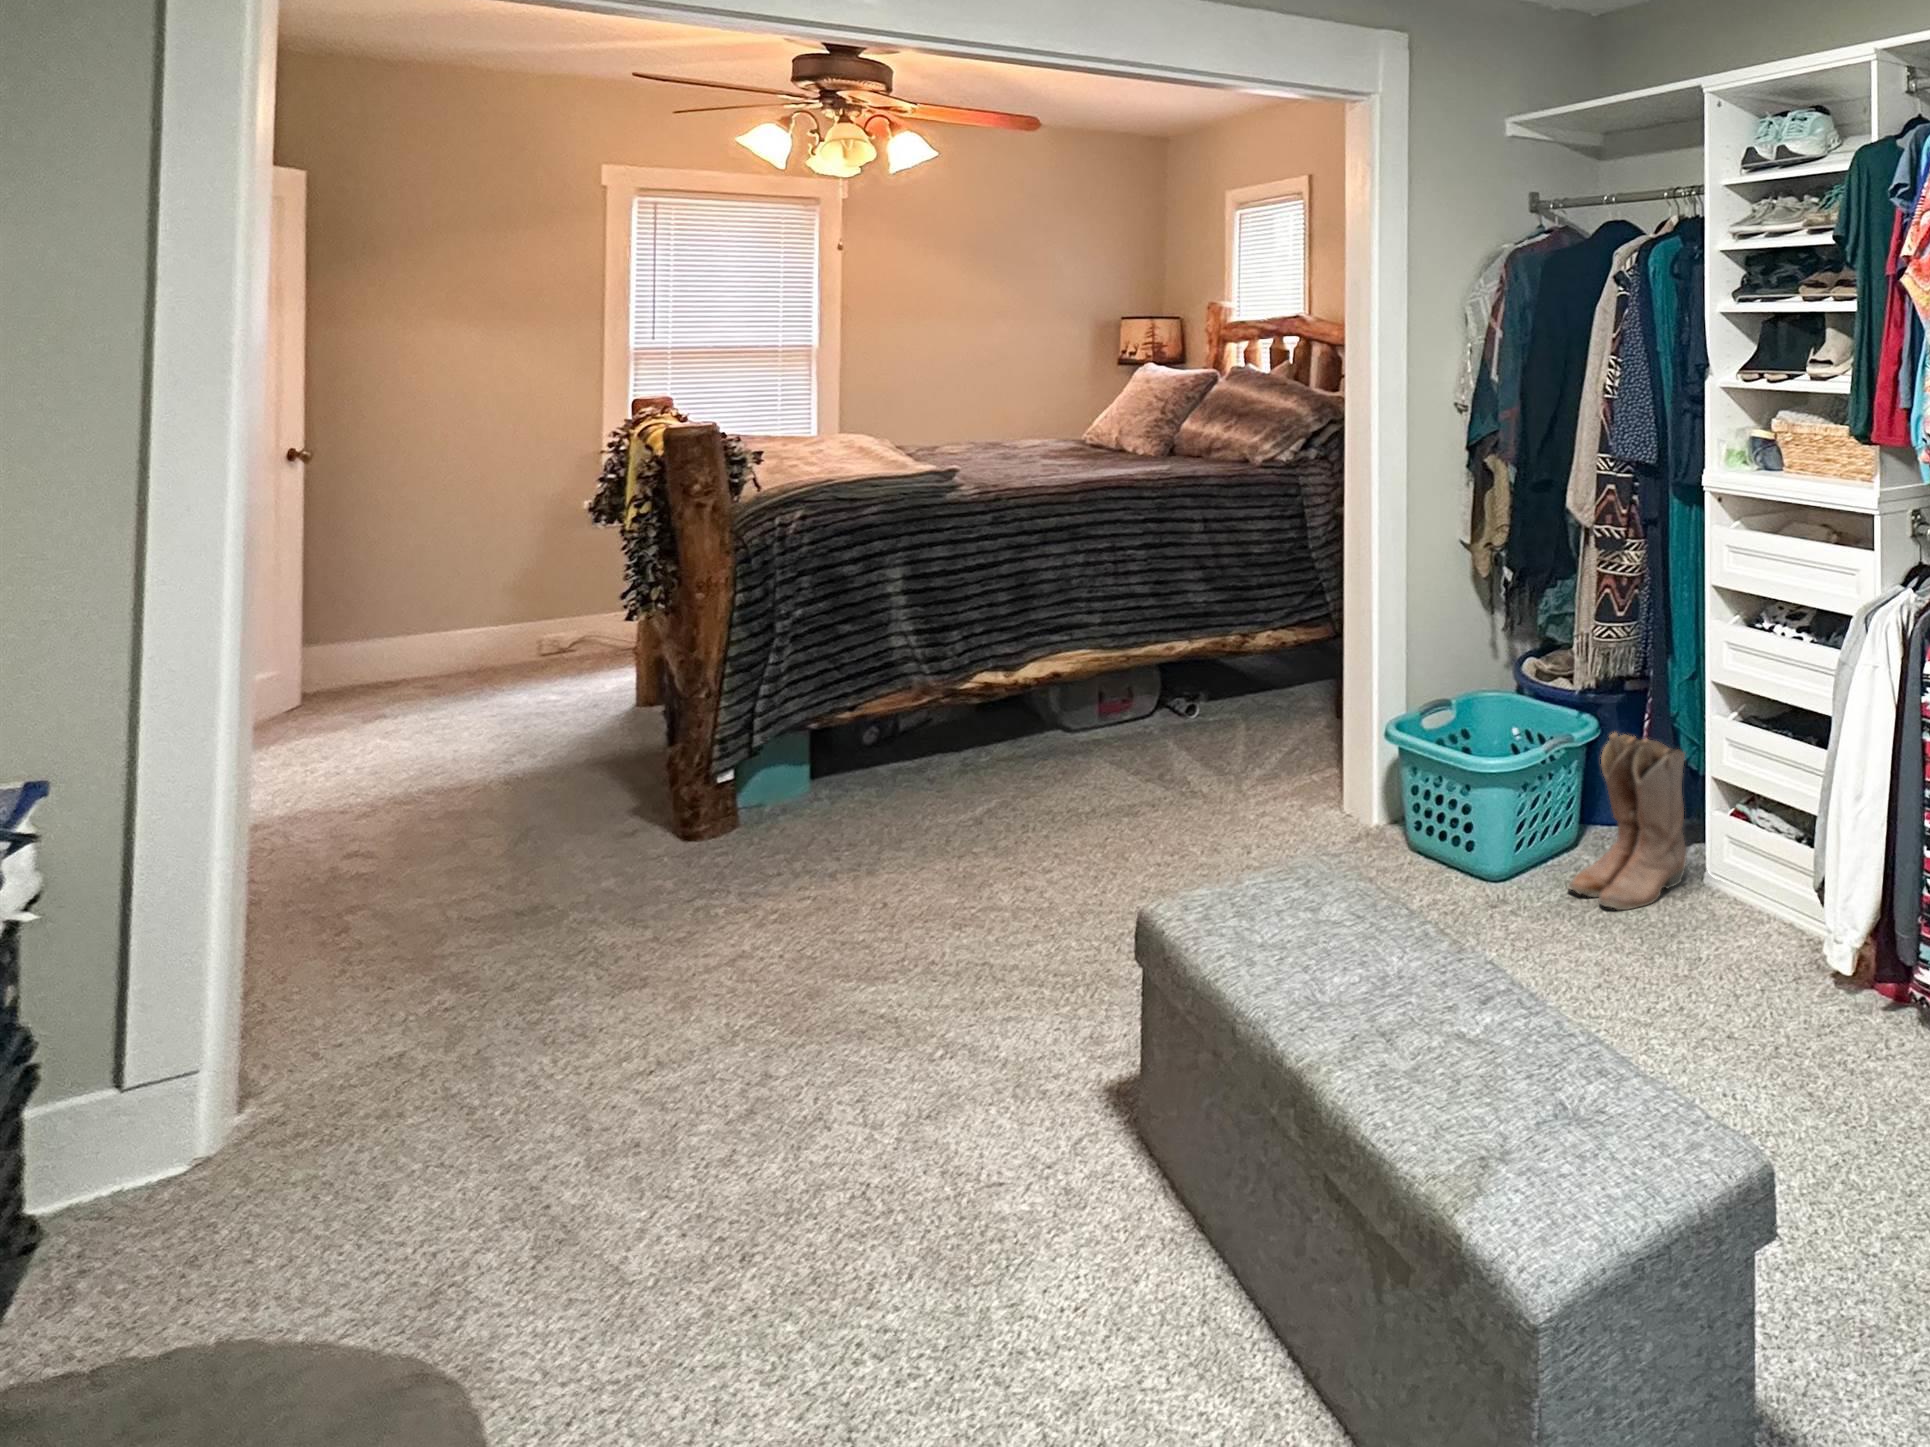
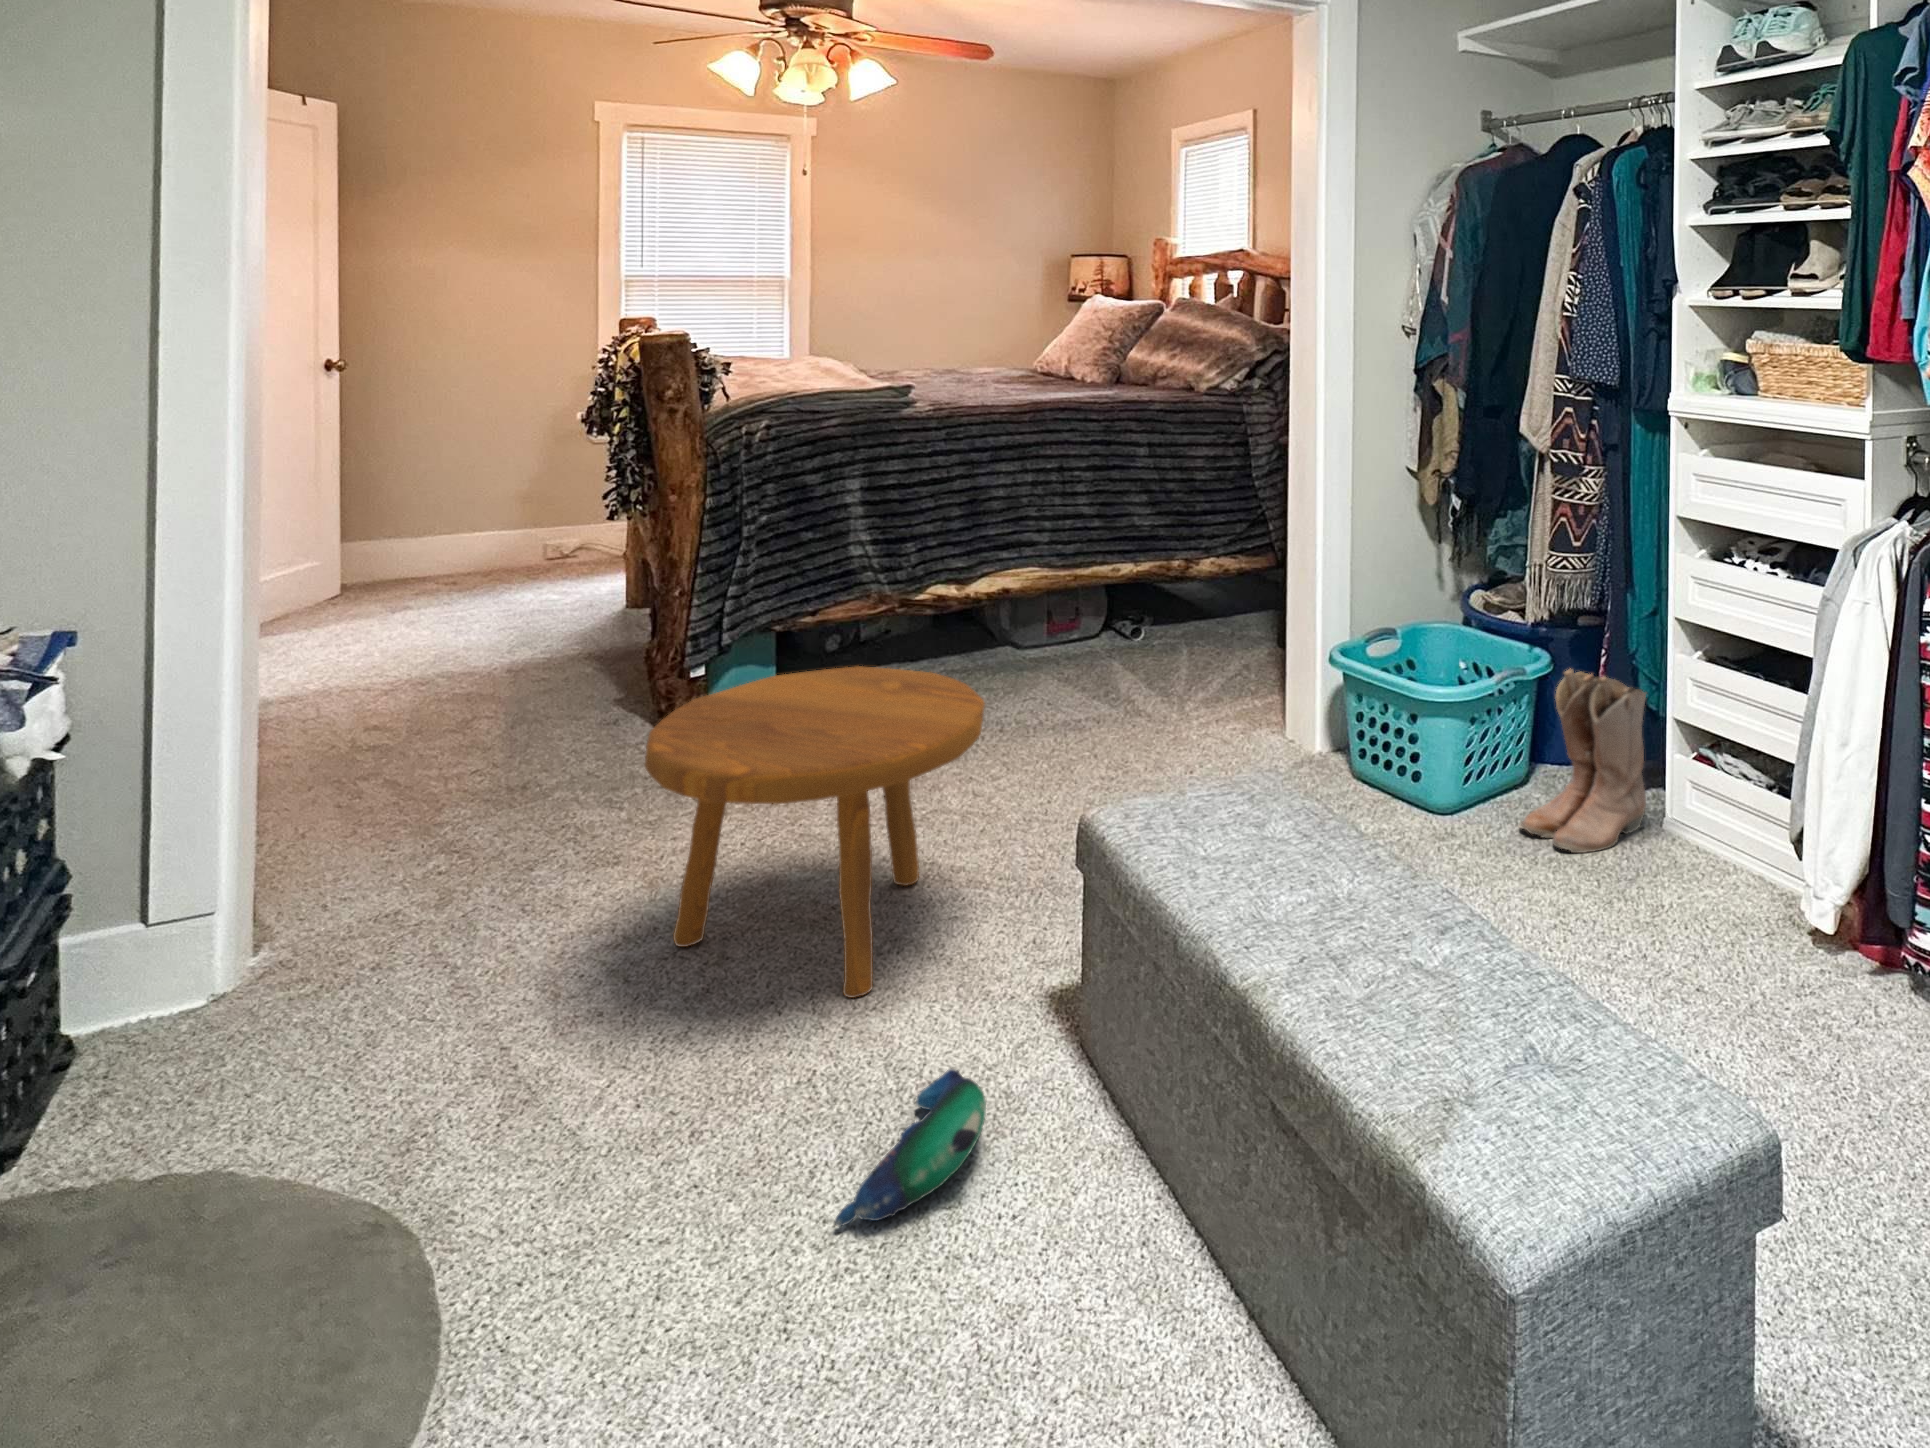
footstool: none [685,765,1041,1105] -> present [645,666,985,998]
plush toy: none [895,1168,1047,1334] -> present [835,1069,986,1226]

